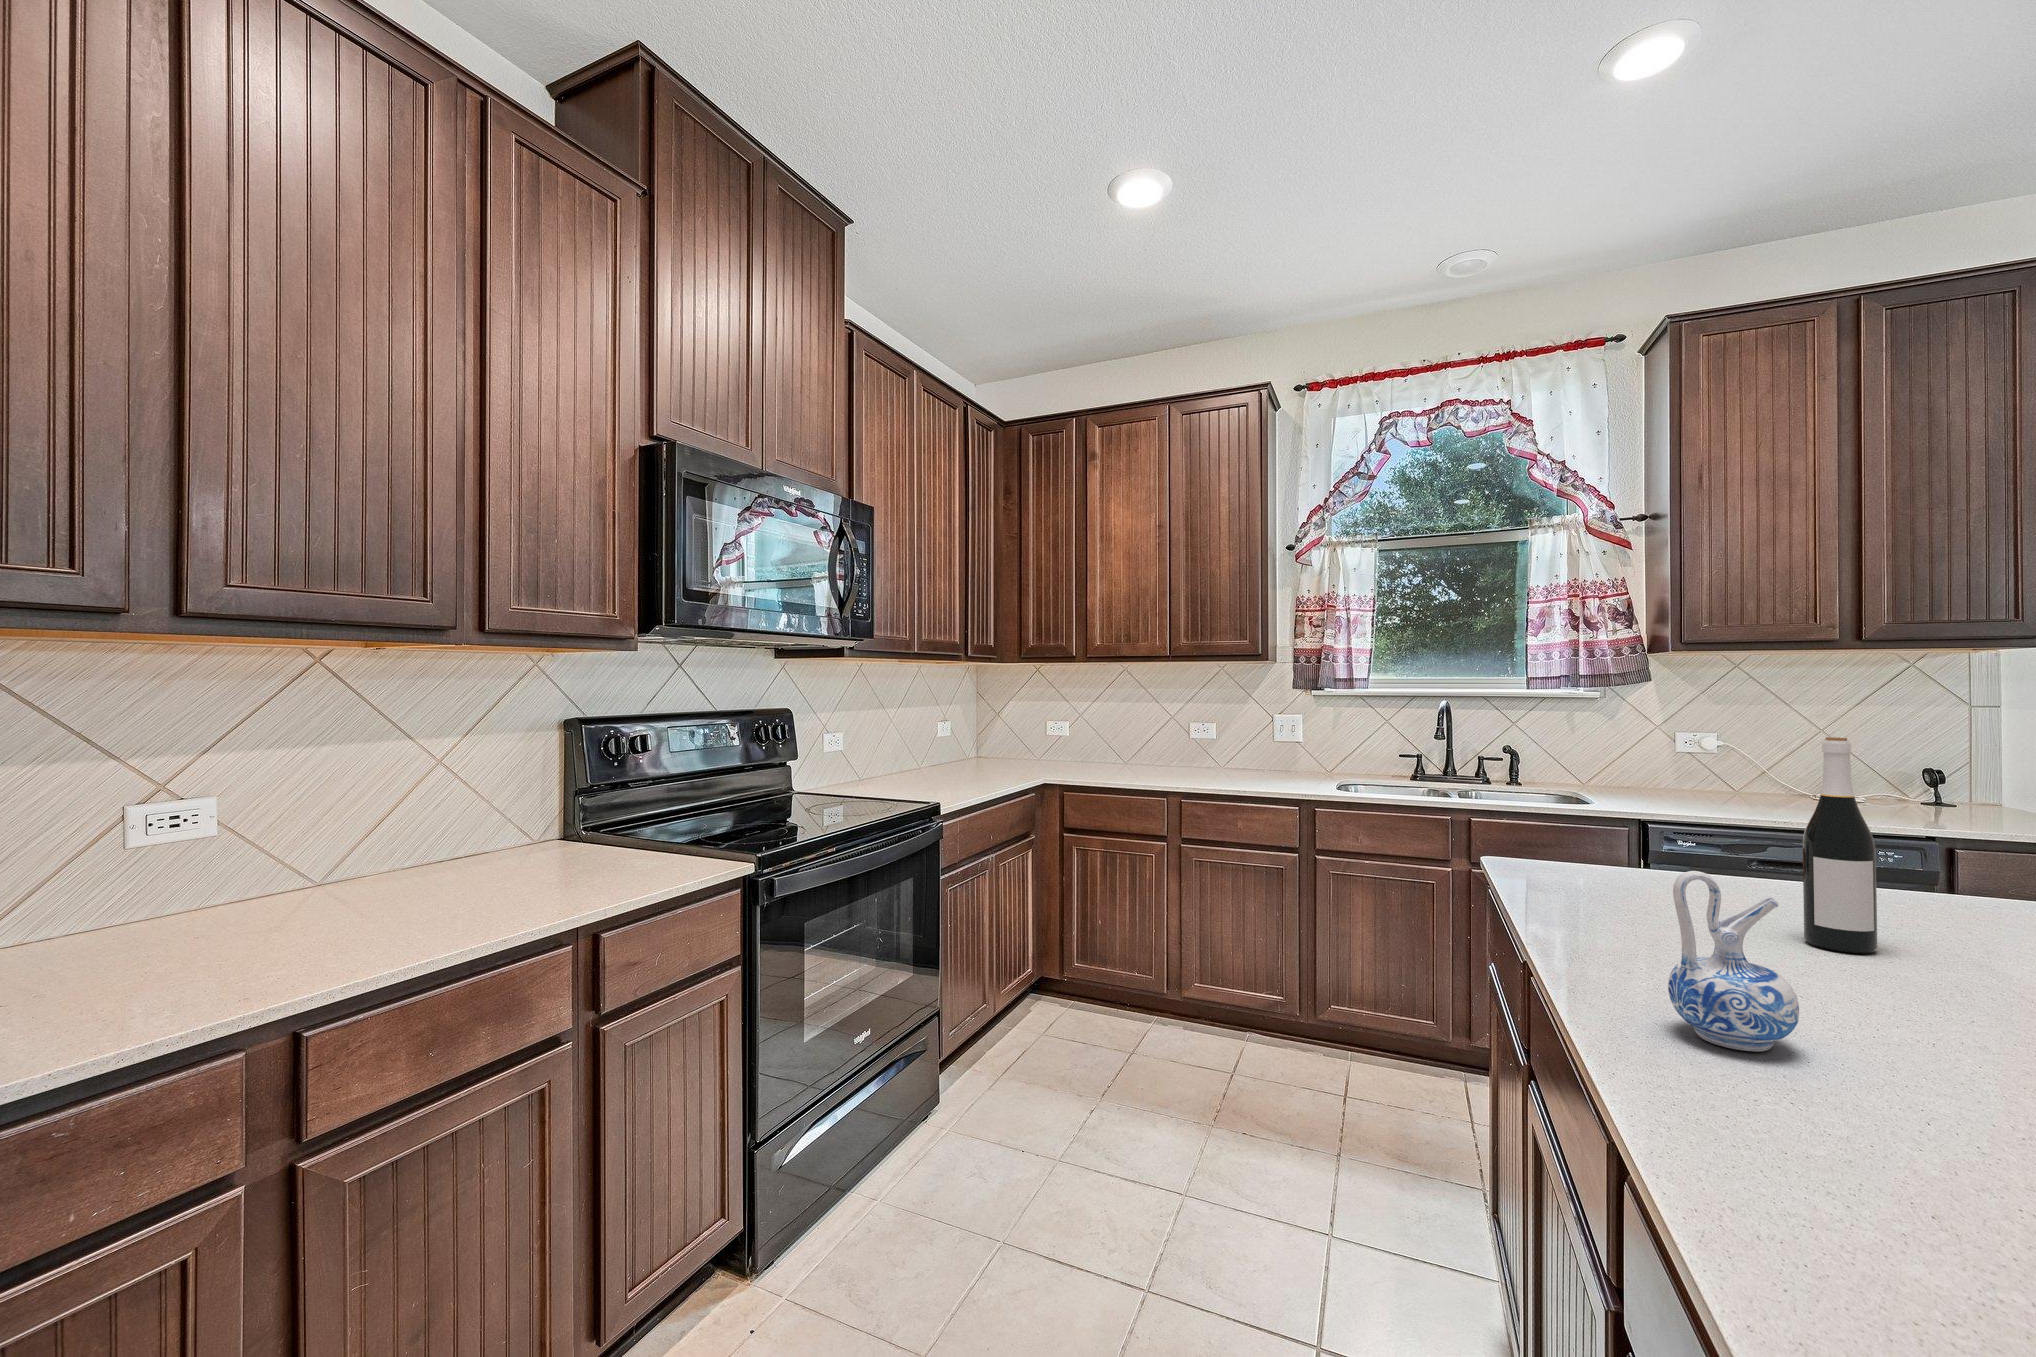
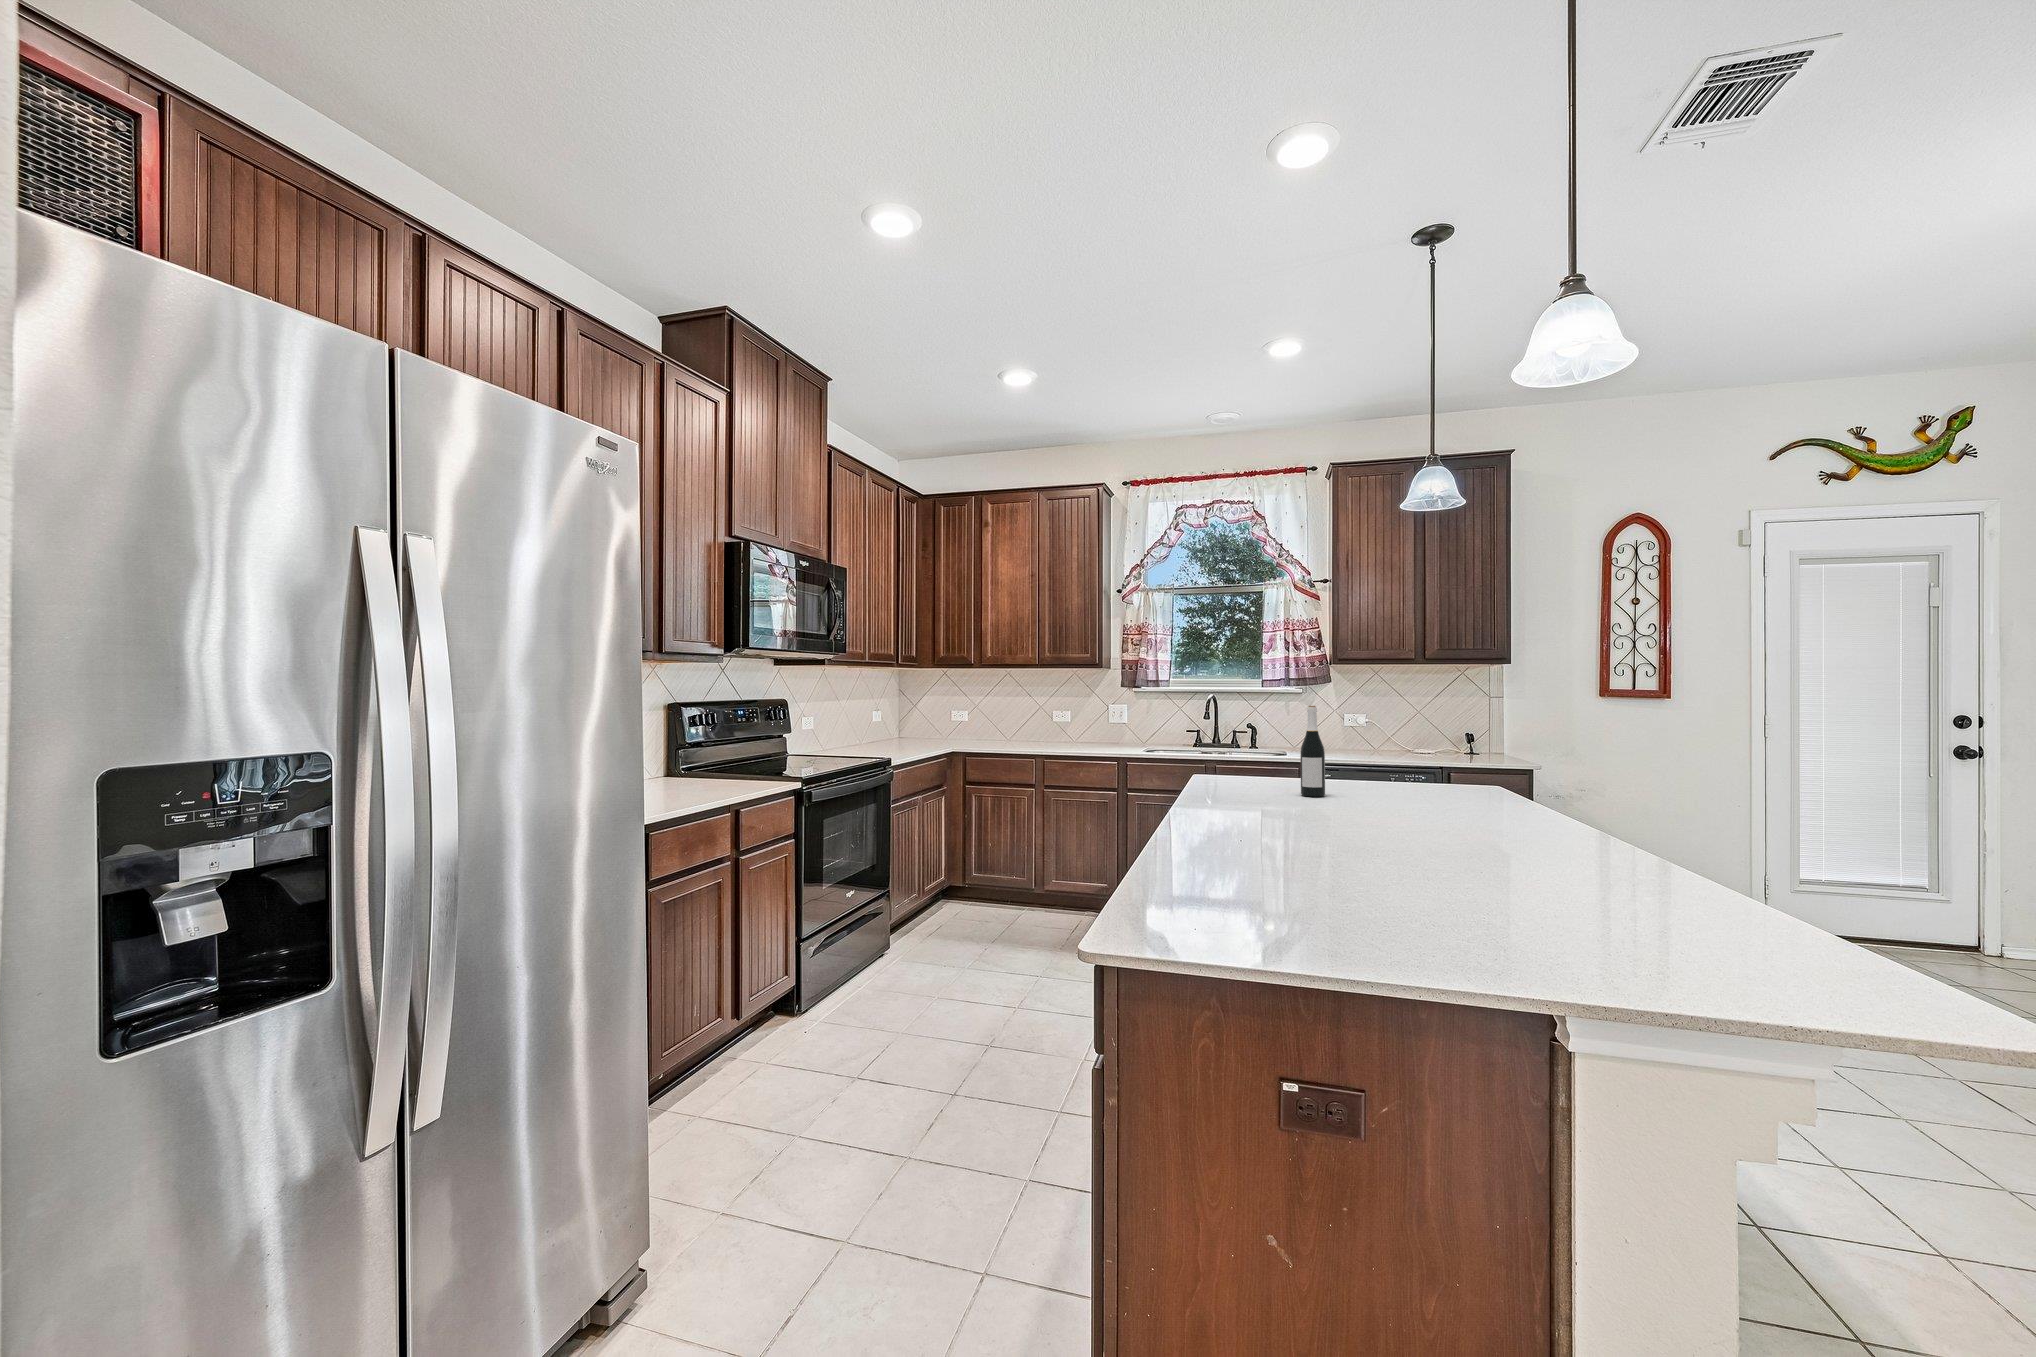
ceramic pitcher: present [1668,871,1799,1052] -> none [1210,751,1248,814]

